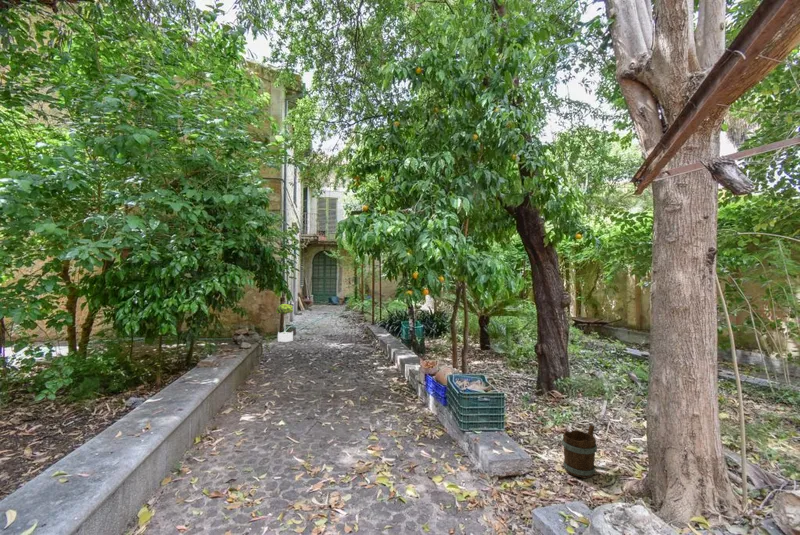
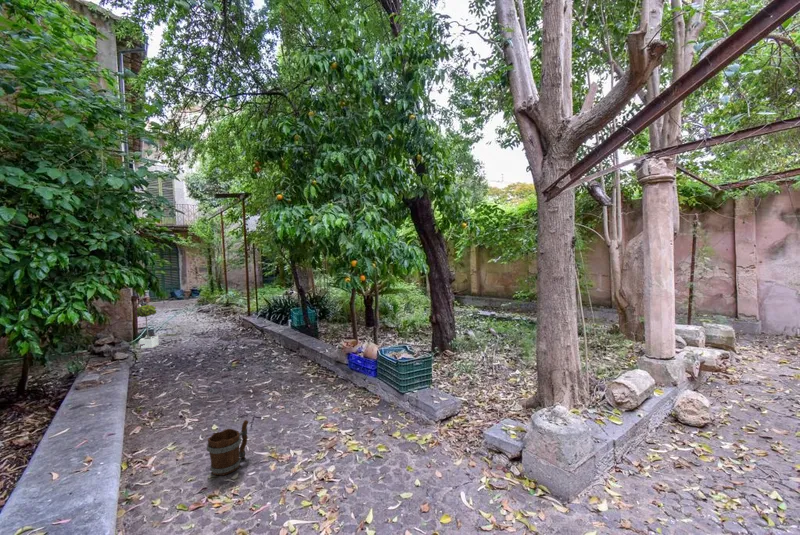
bucket: present [562,425,597,478] -> present [206,420,248,476]

